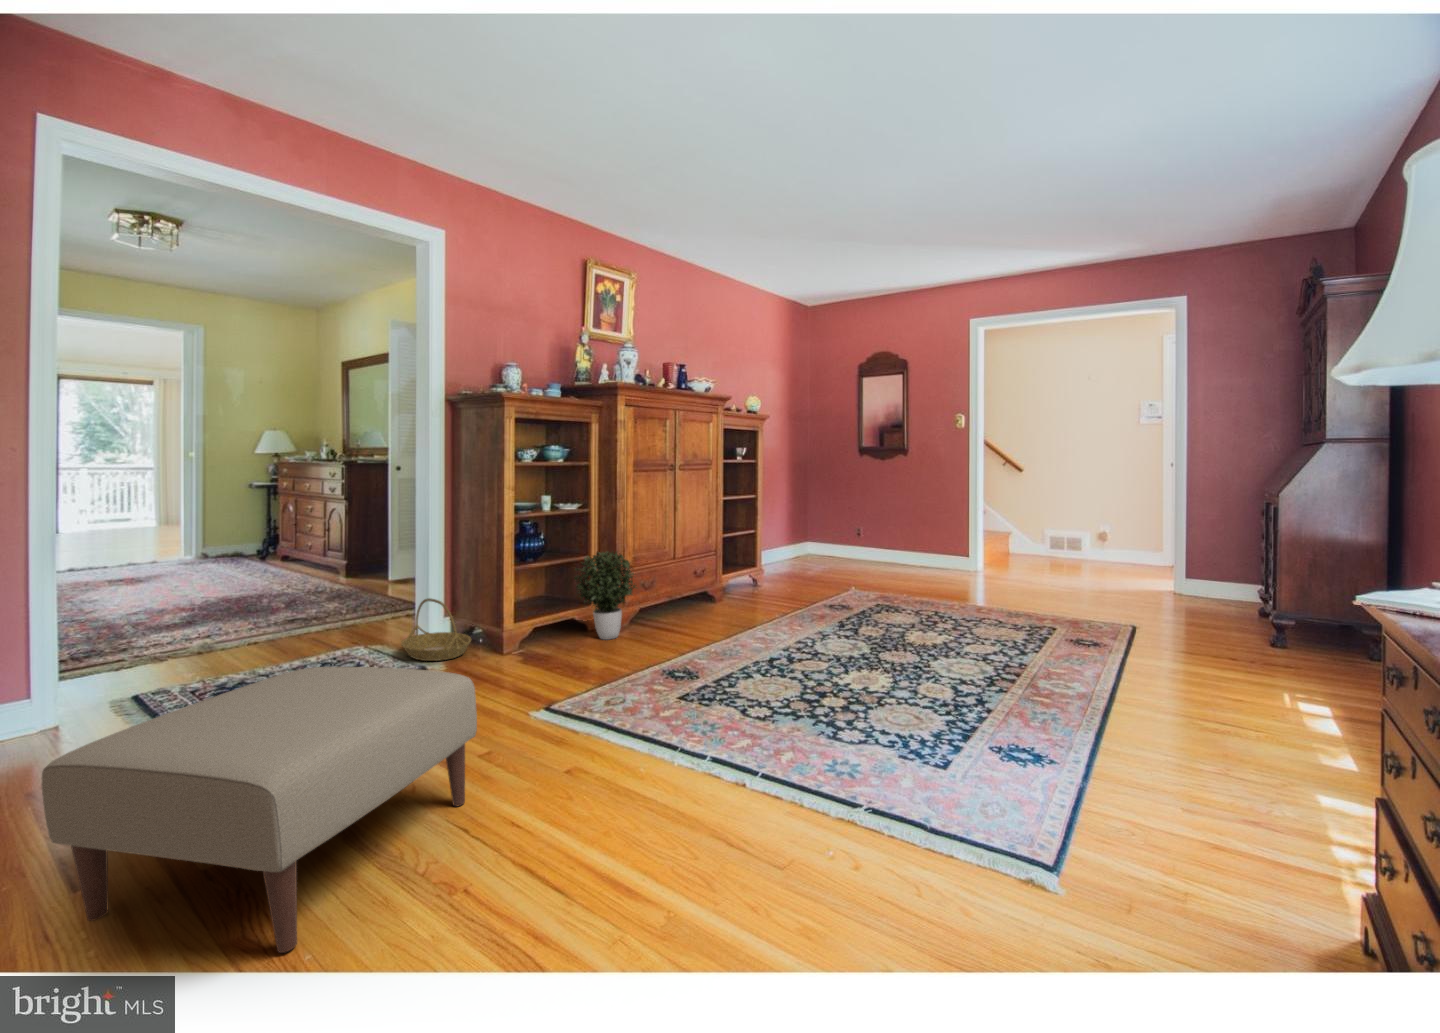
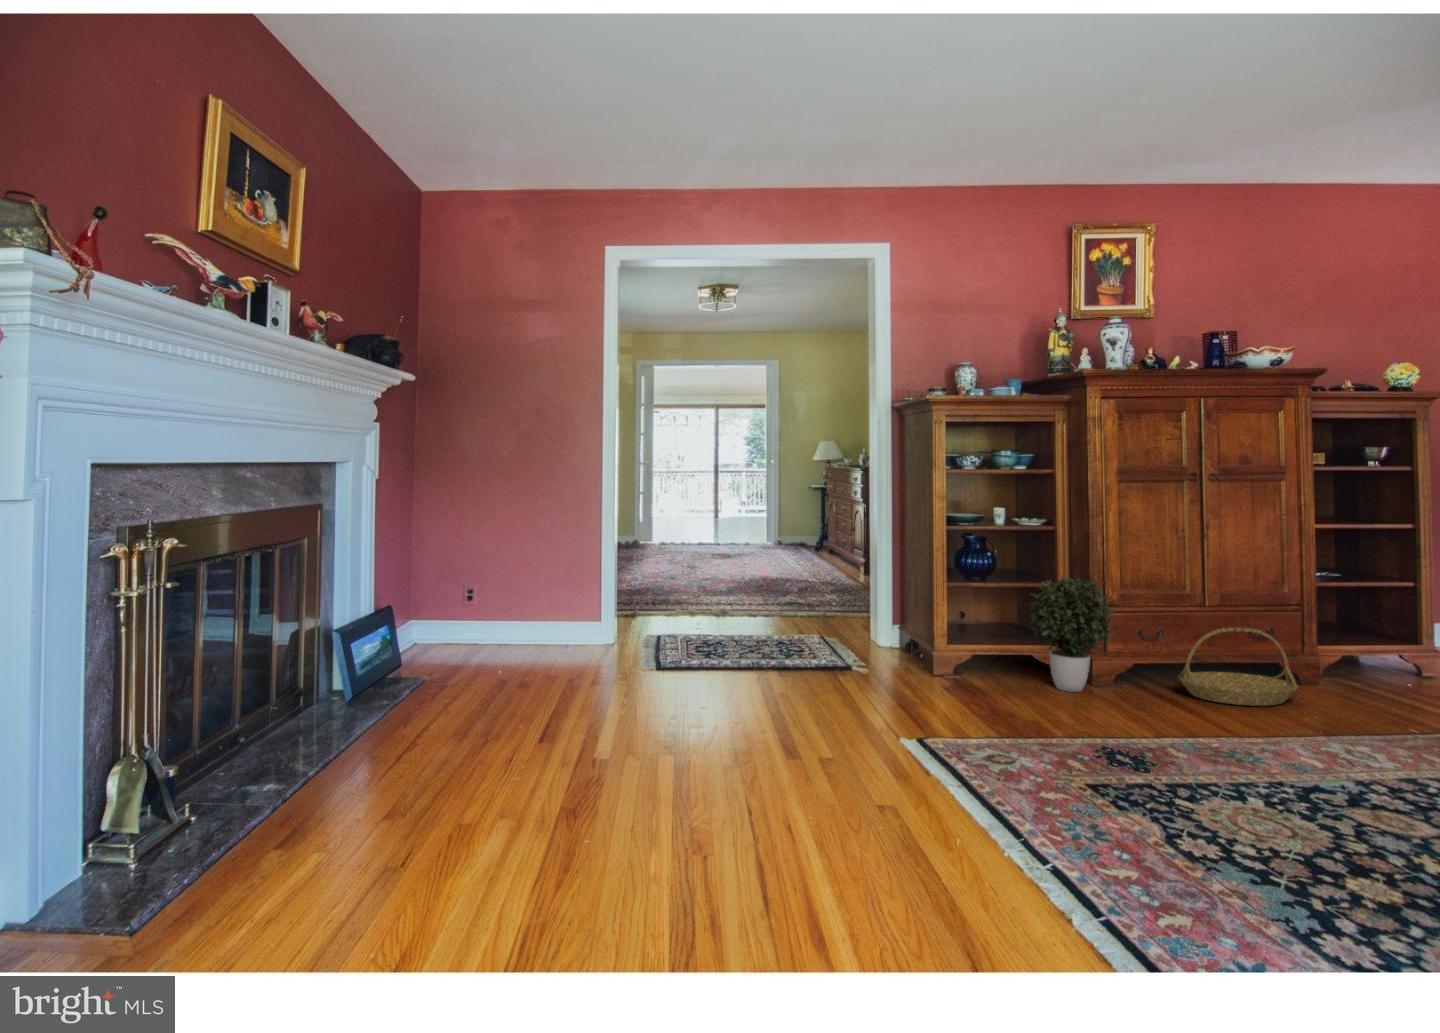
basket: present [401,598,471,661] -> present [1178,628,1298,706]
ottoman: present [42,667,477,953] -> none [518,629,787,834]

